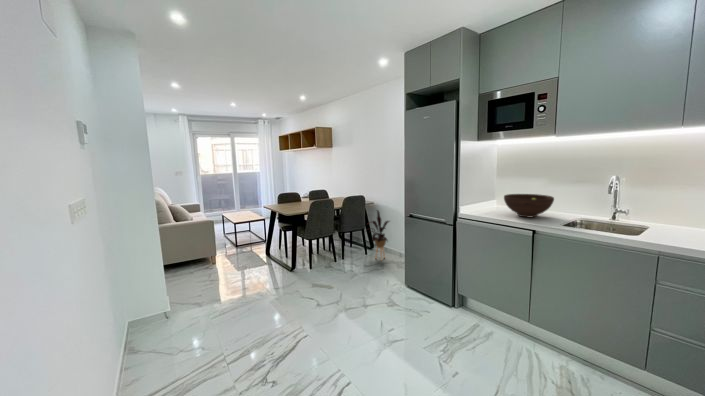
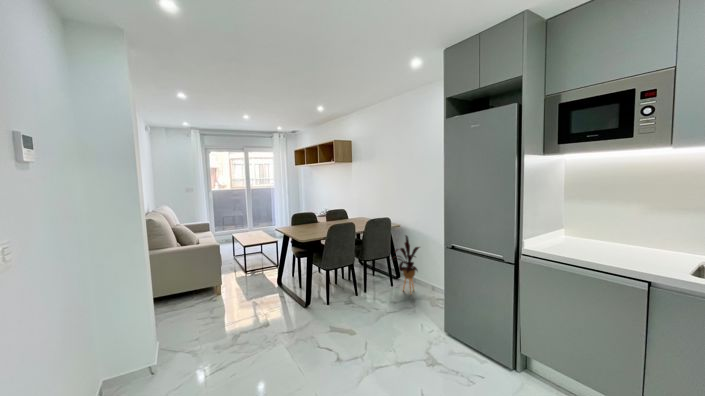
fruit bowl: present [504,194,554,217] -> none [587,224,668,259]

